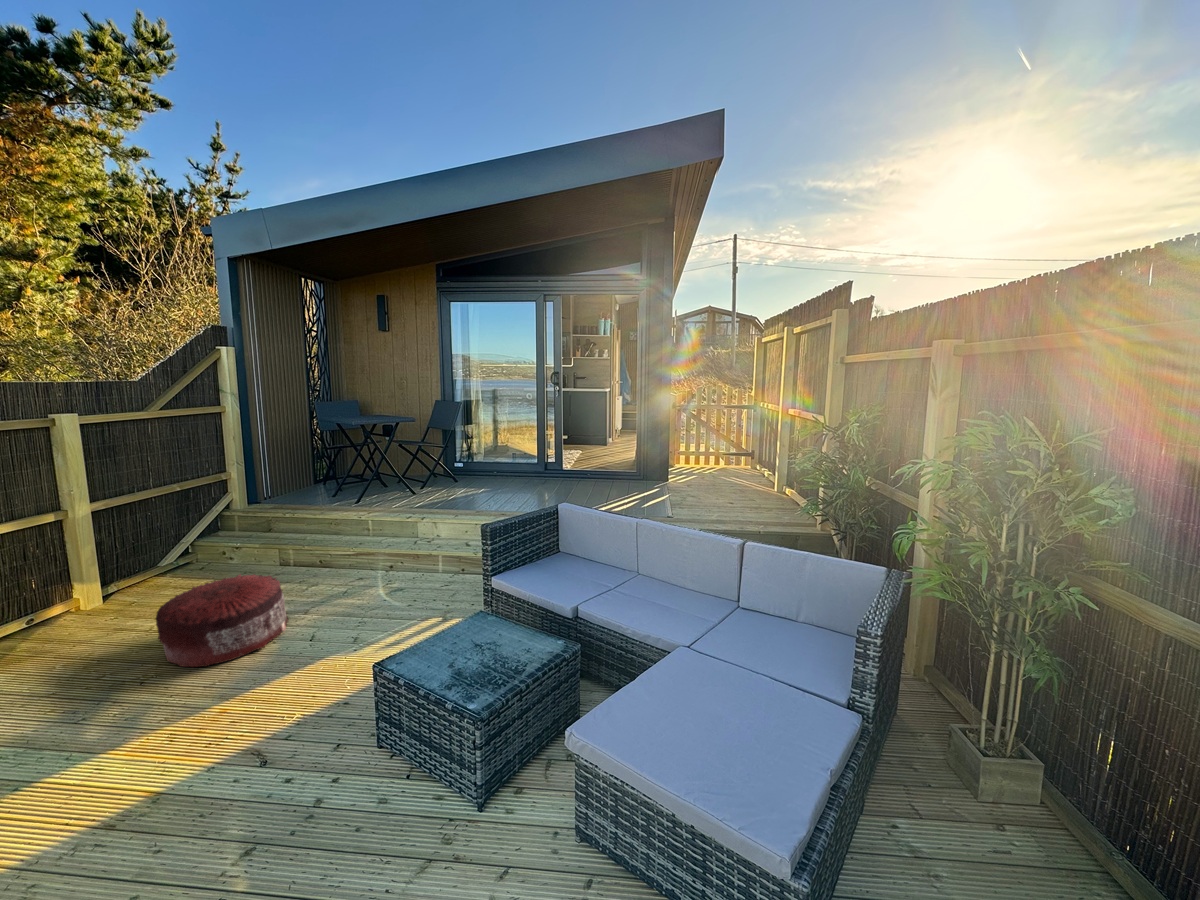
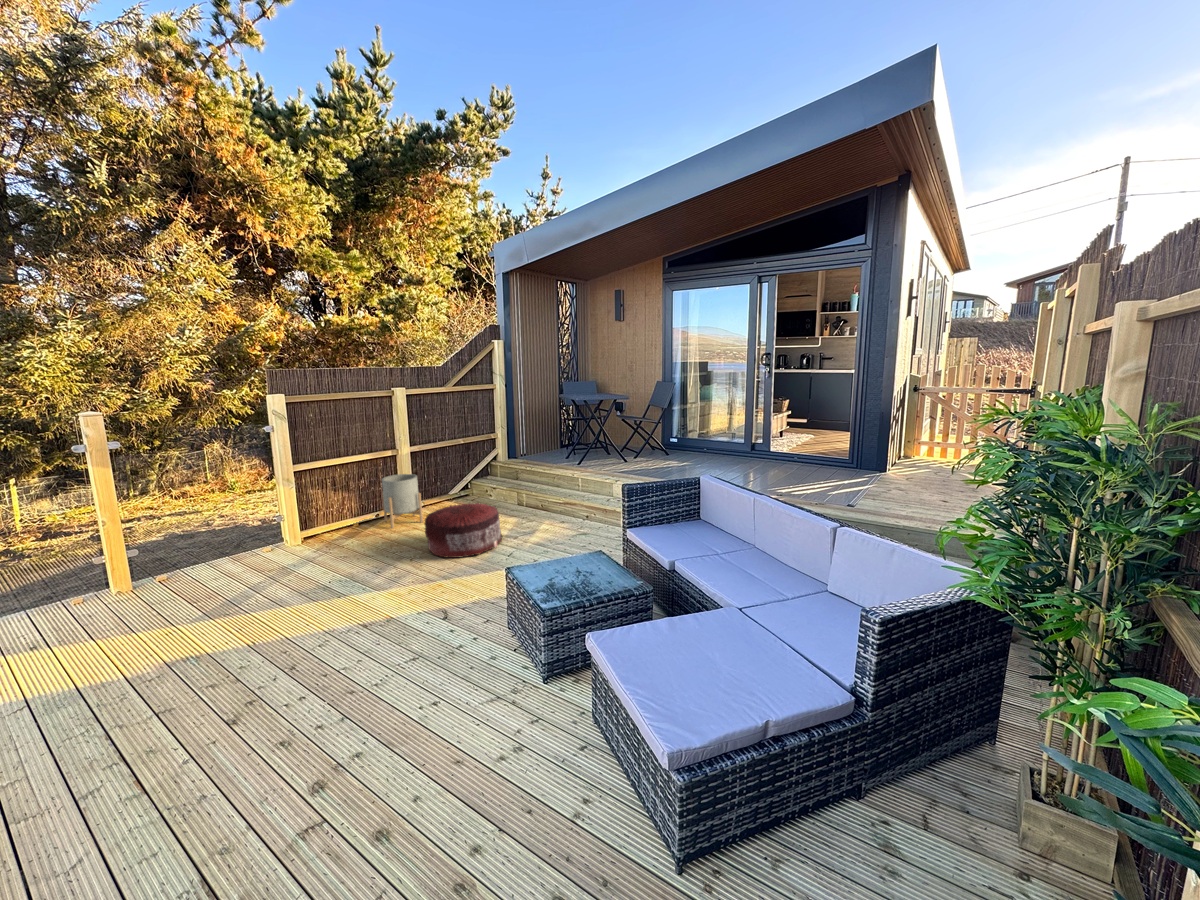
planter: none [36,550,128,641] -> present [382,474,423,528]

